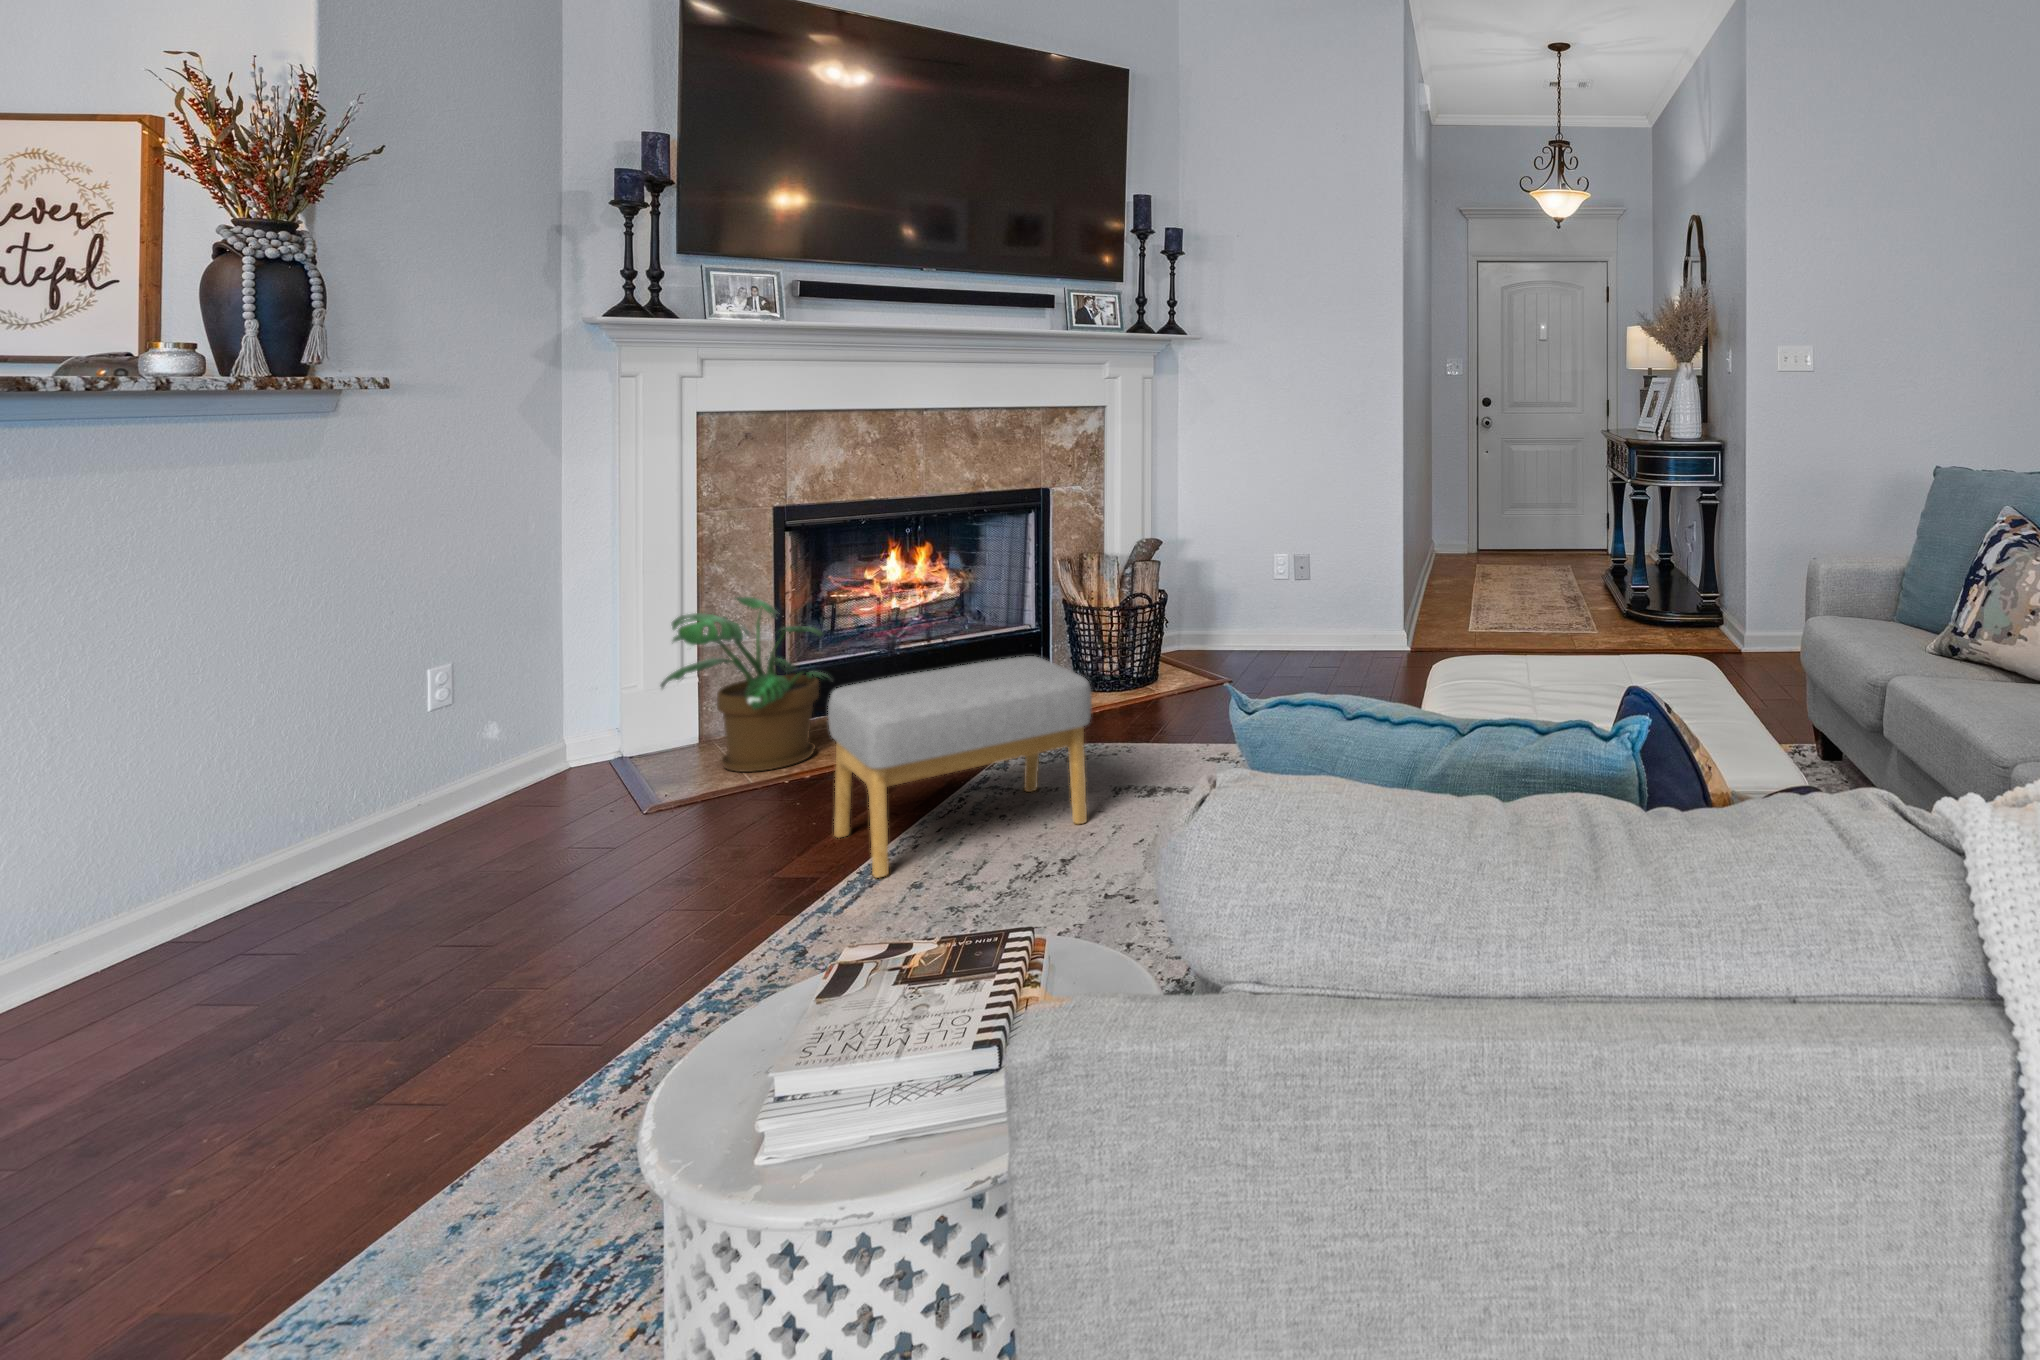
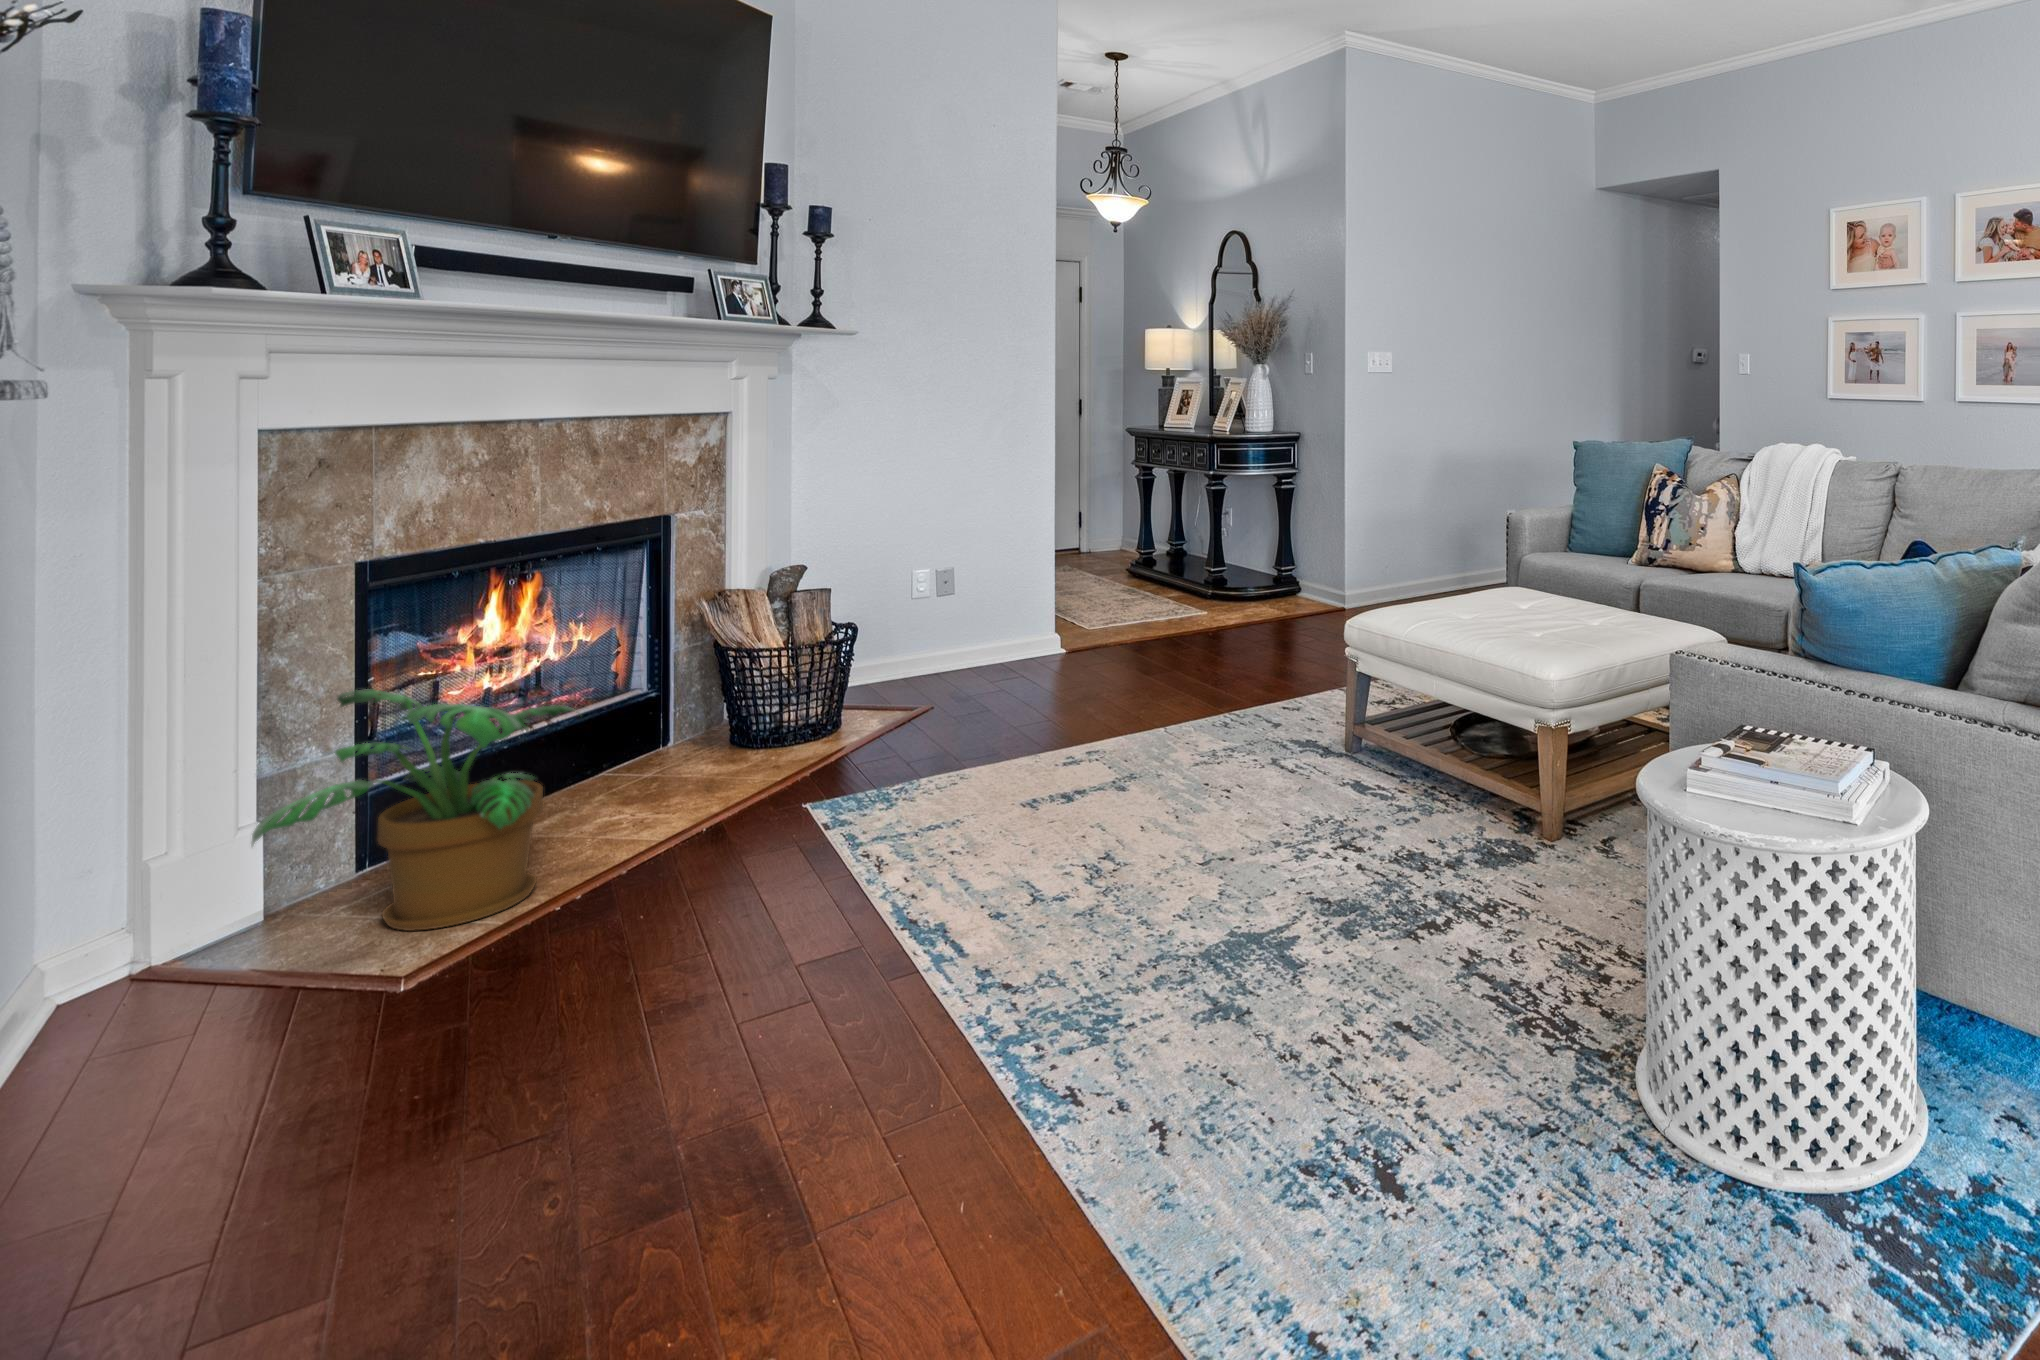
footstool: present [828,656,1092,878] -> none [795,681,1081,933]

